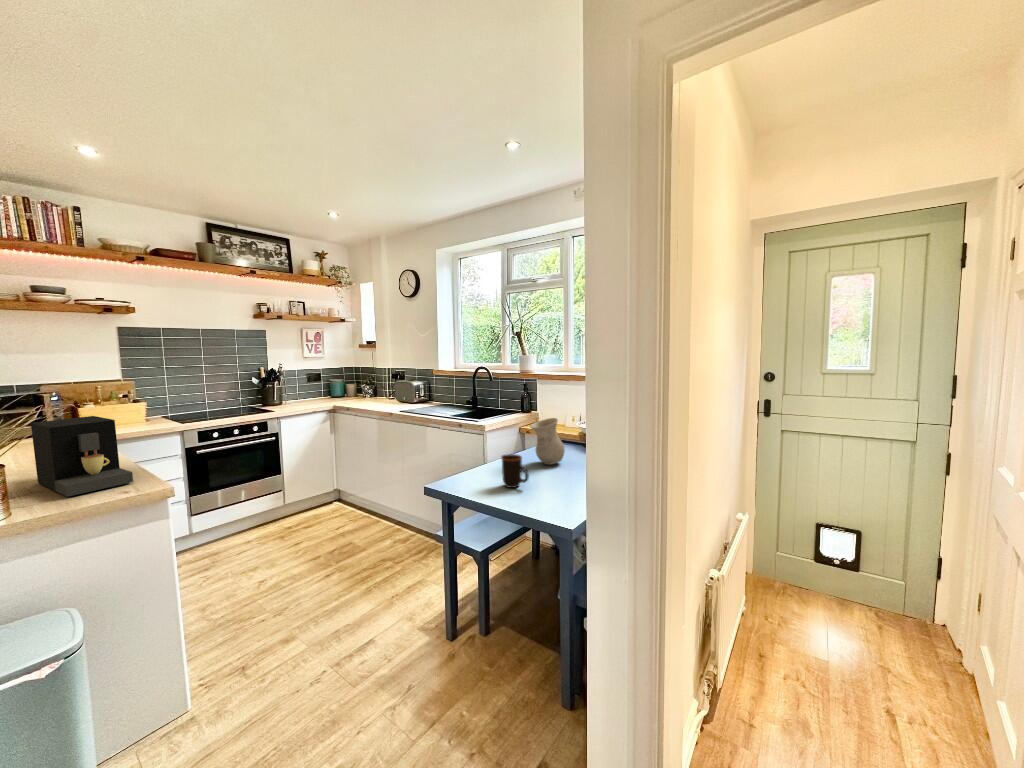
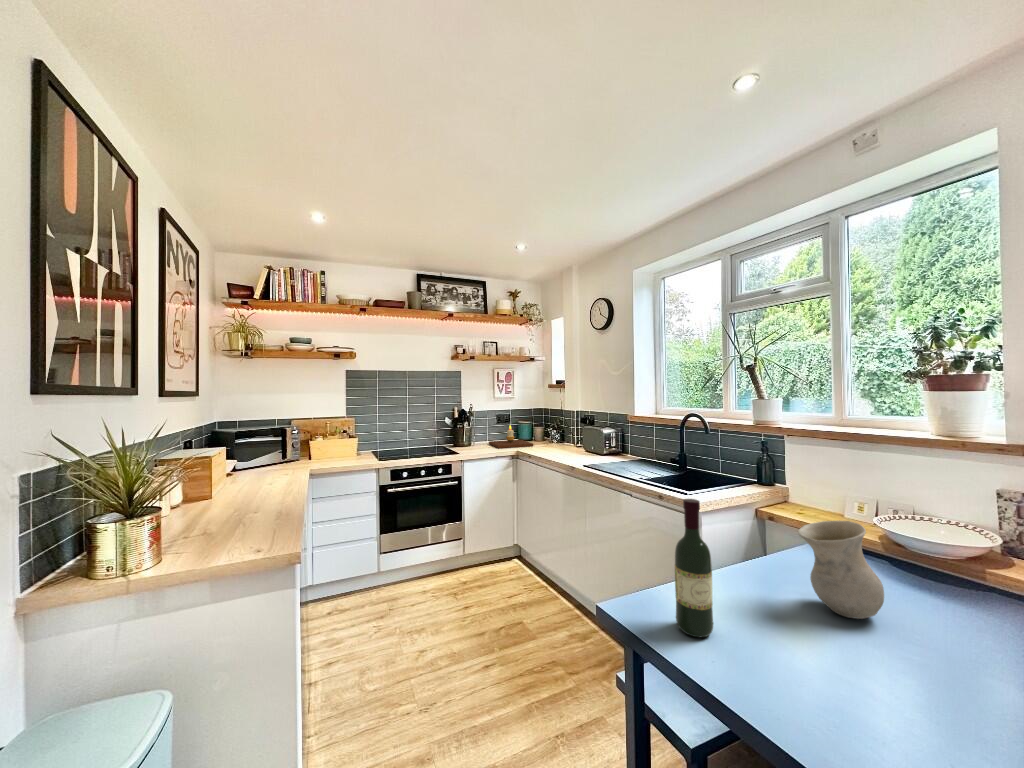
candle: none [300,383,348,405] -> present [489,425,533,448]
wine bottle: none [468,410,487,482] -> present [675,499,713,637]
coffee maker: present [31,416,133,497] -> none [208,456,273,548]
mug: present [501,454,529,488] -> none [747,599,821,682]

